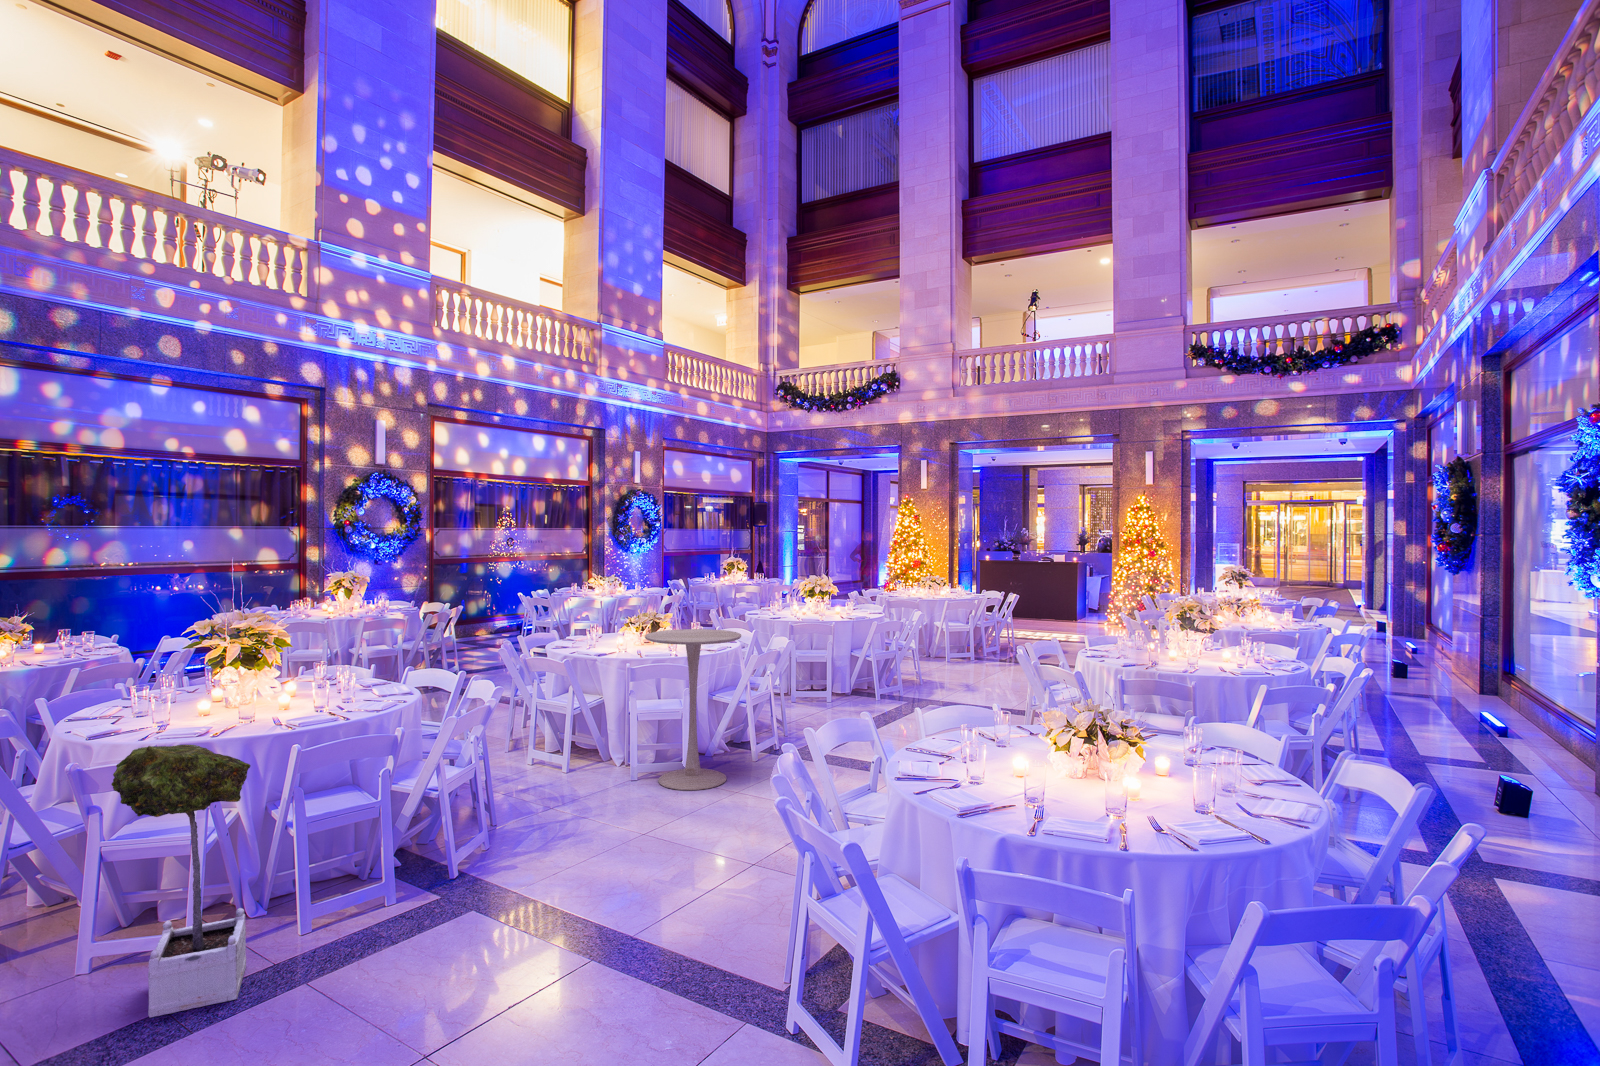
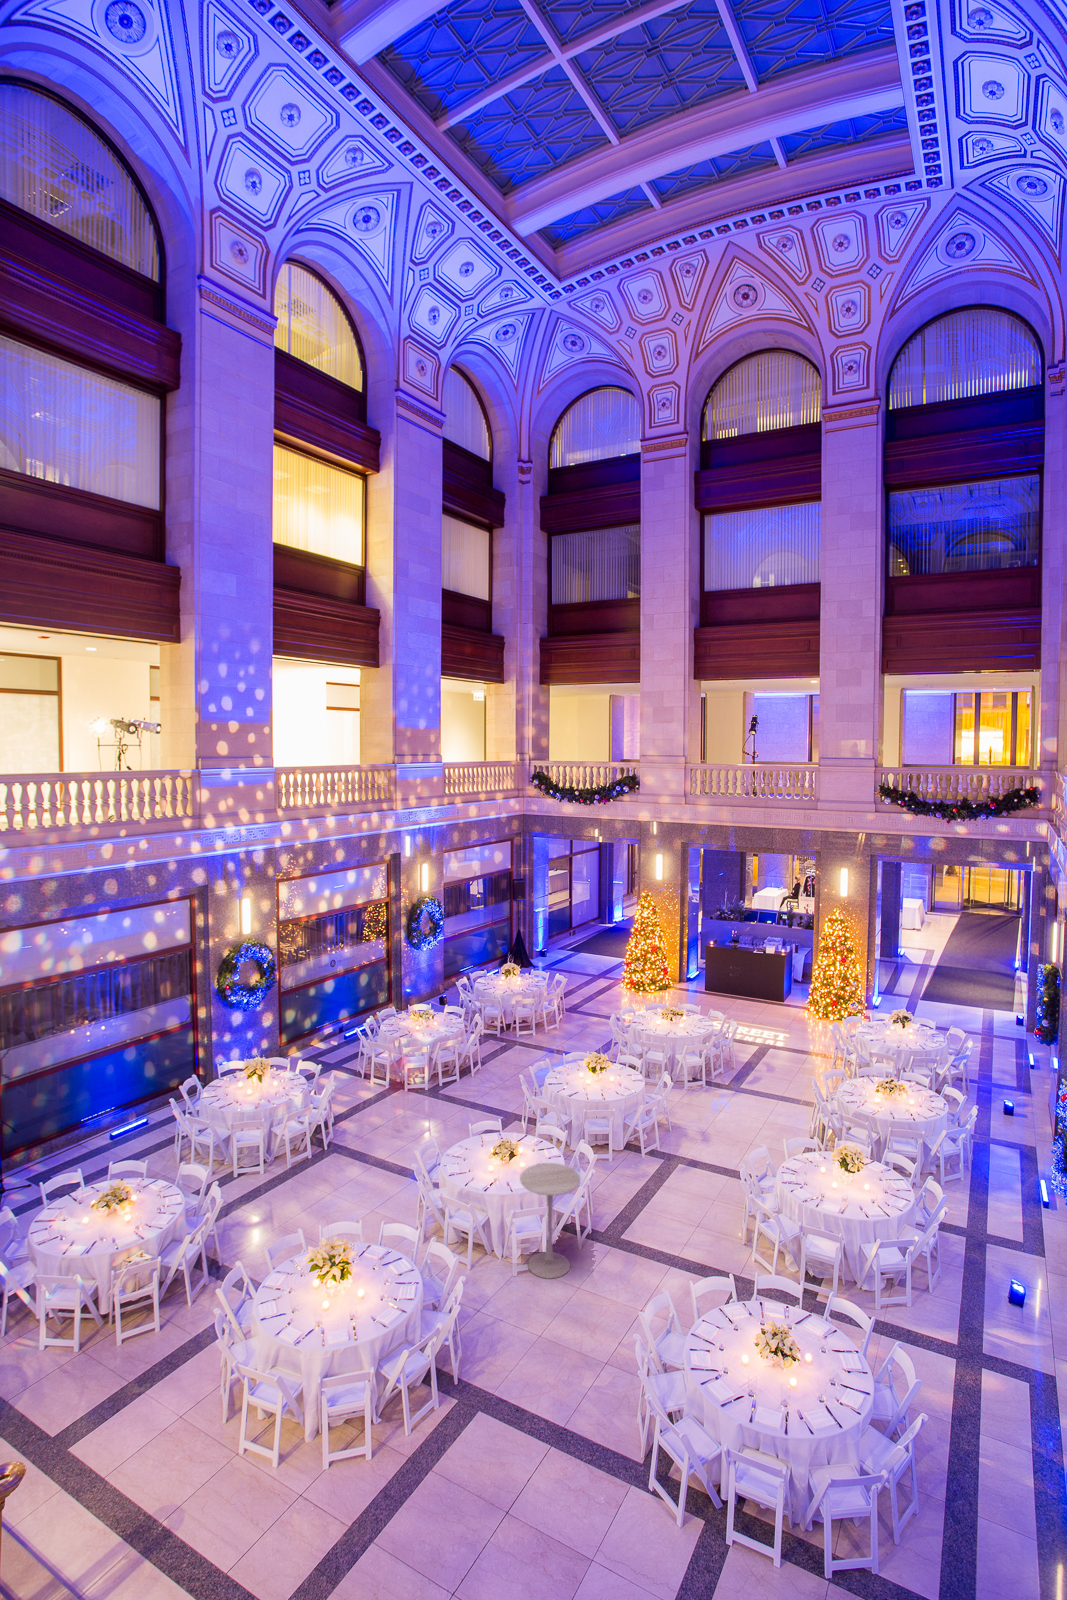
potted tree: present [111,745,250,1017] -> none [350,1365,403,1495]

